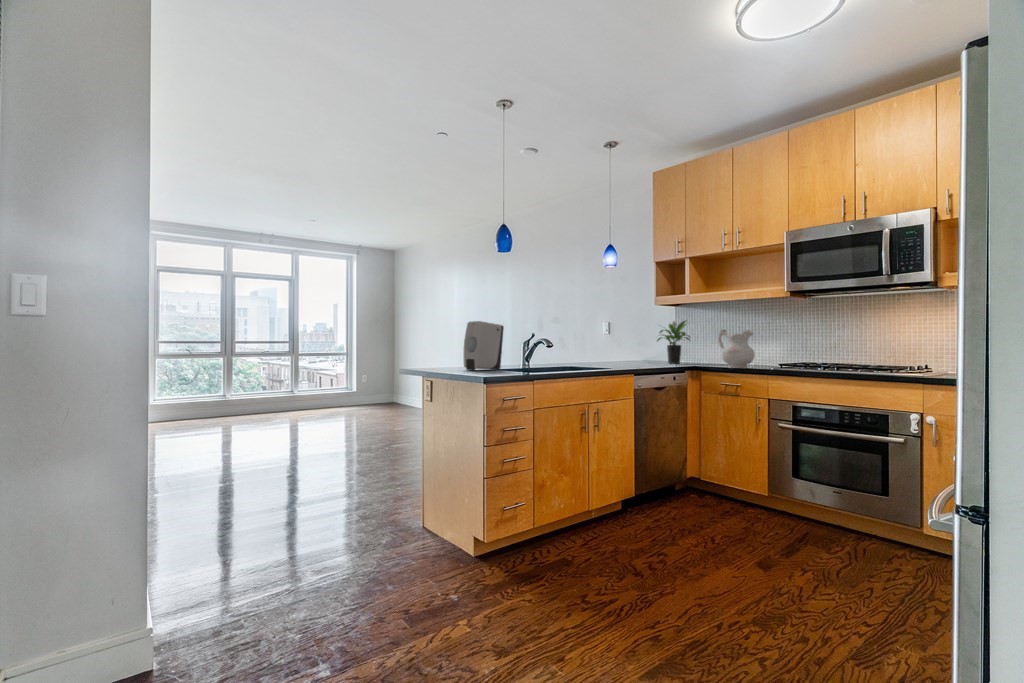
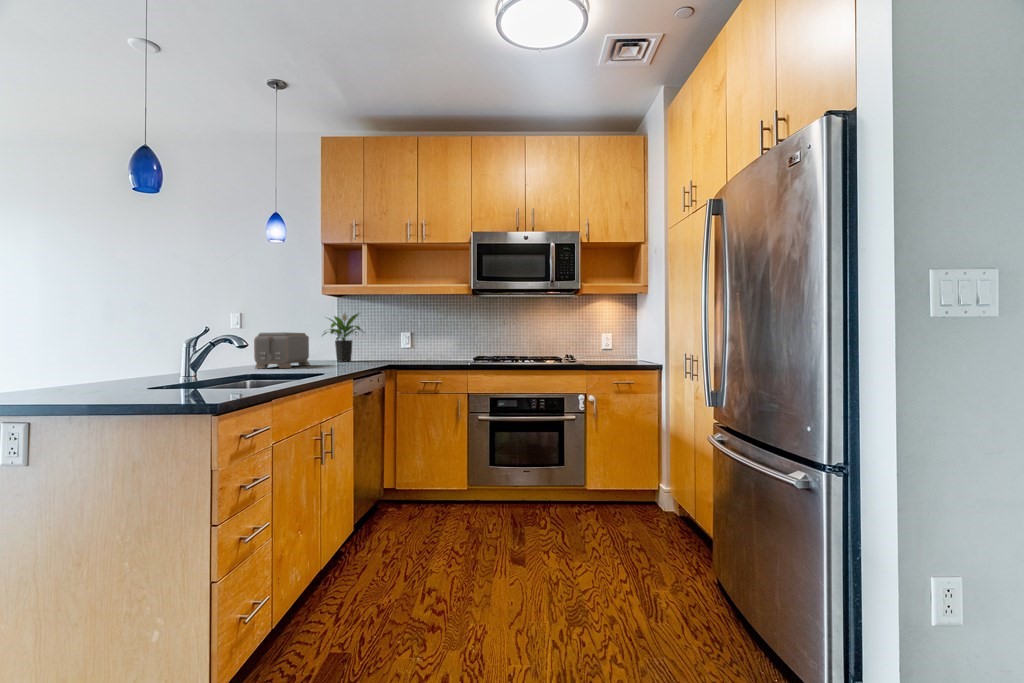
soap dispenser: present [464,321,504,370] -> none [122,313,200,402]
ceramic pitcher: present [718,330,755,368] -> none [417,325,453,365]
toaster: none [590,337,635,365] -> present [254,332,310,369]

